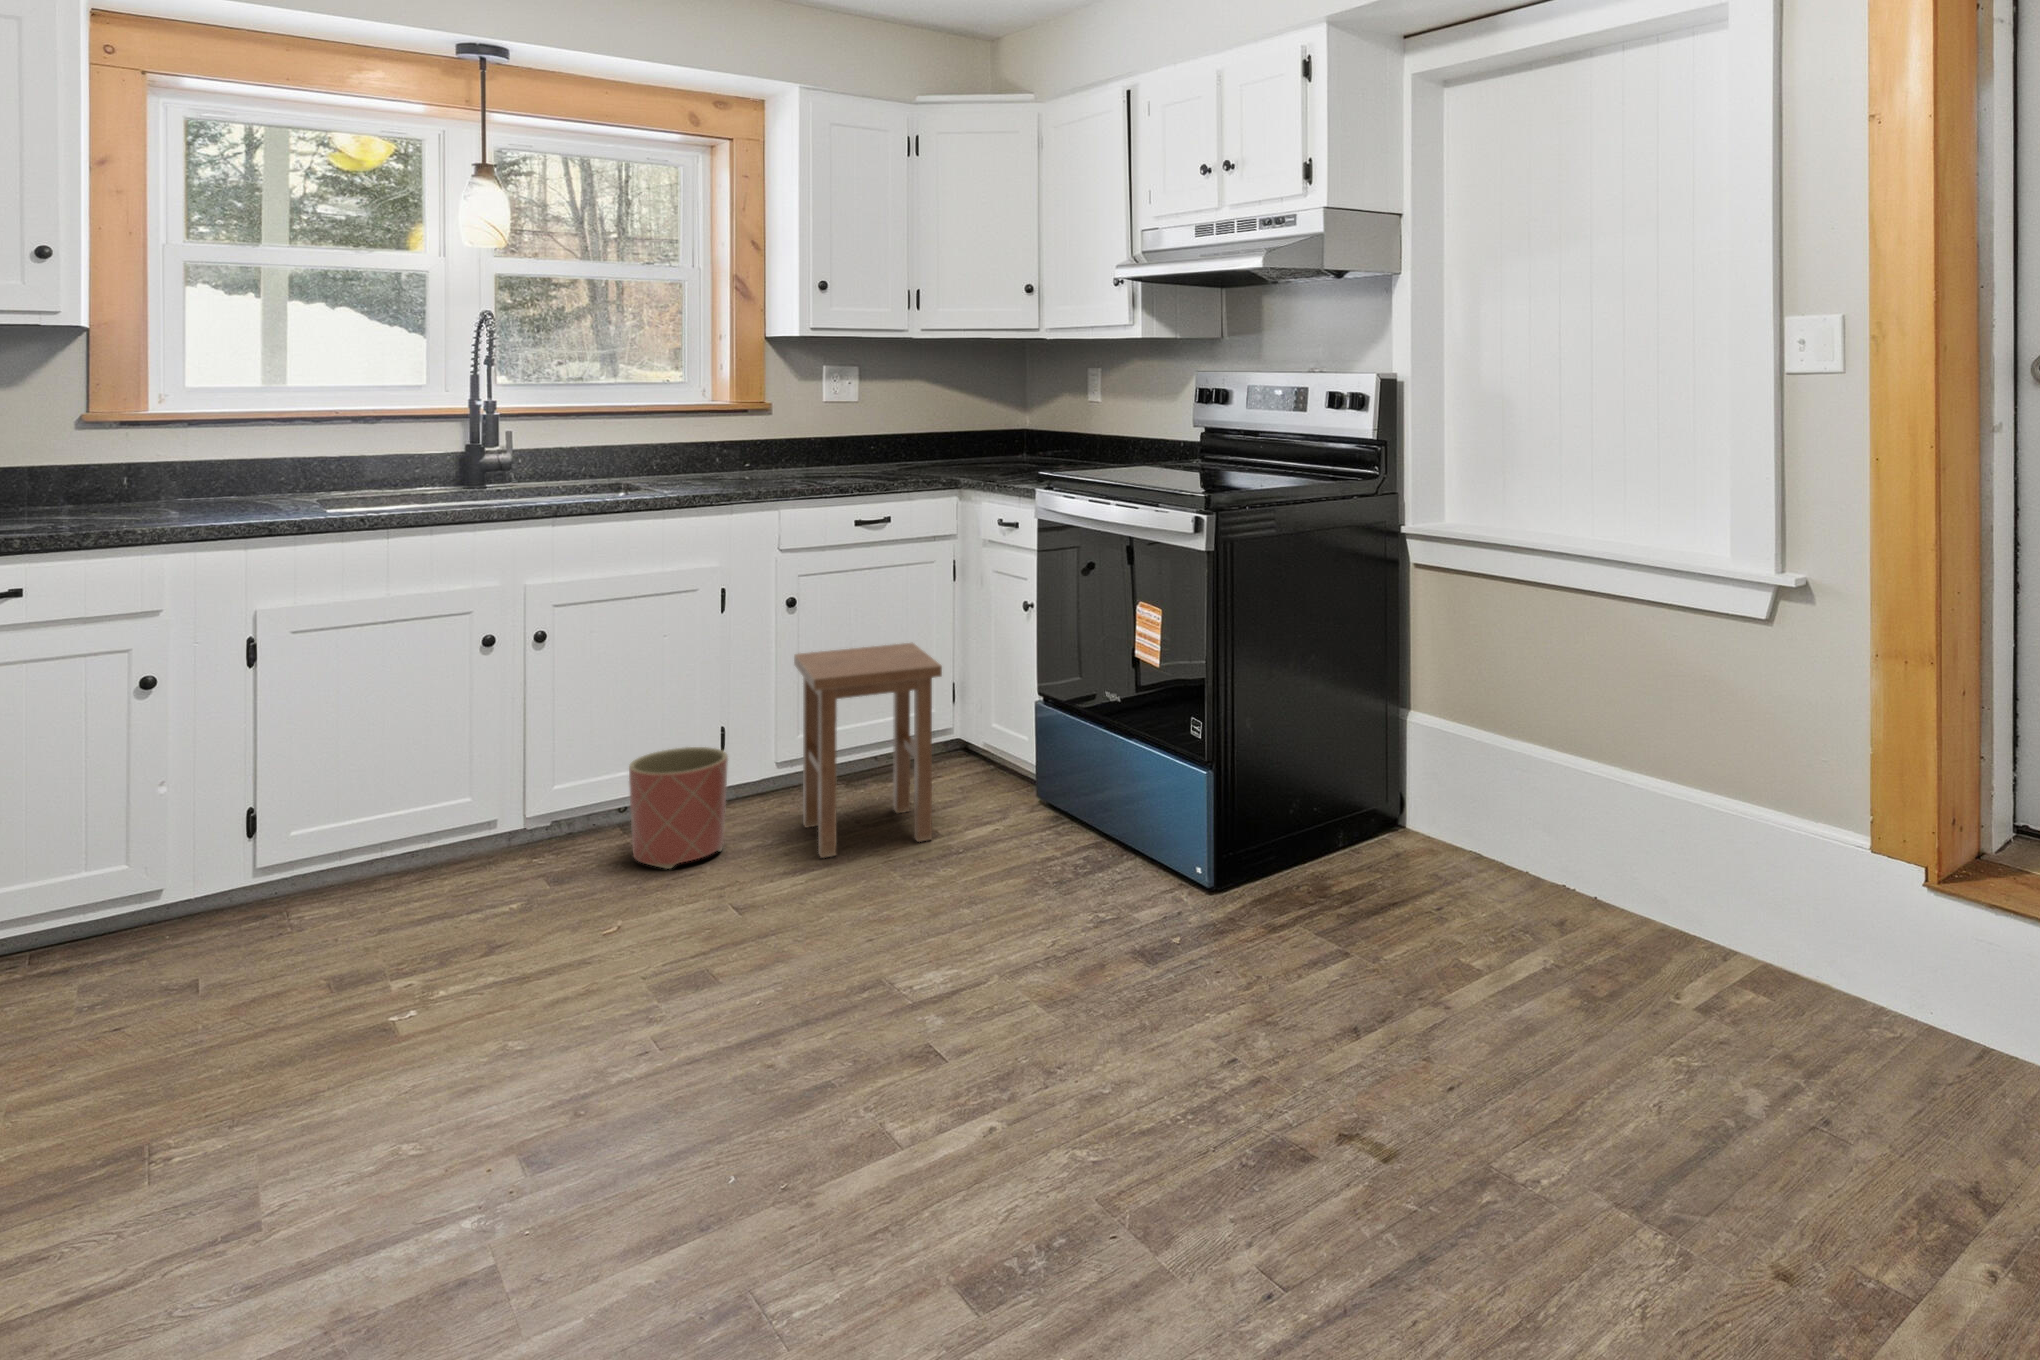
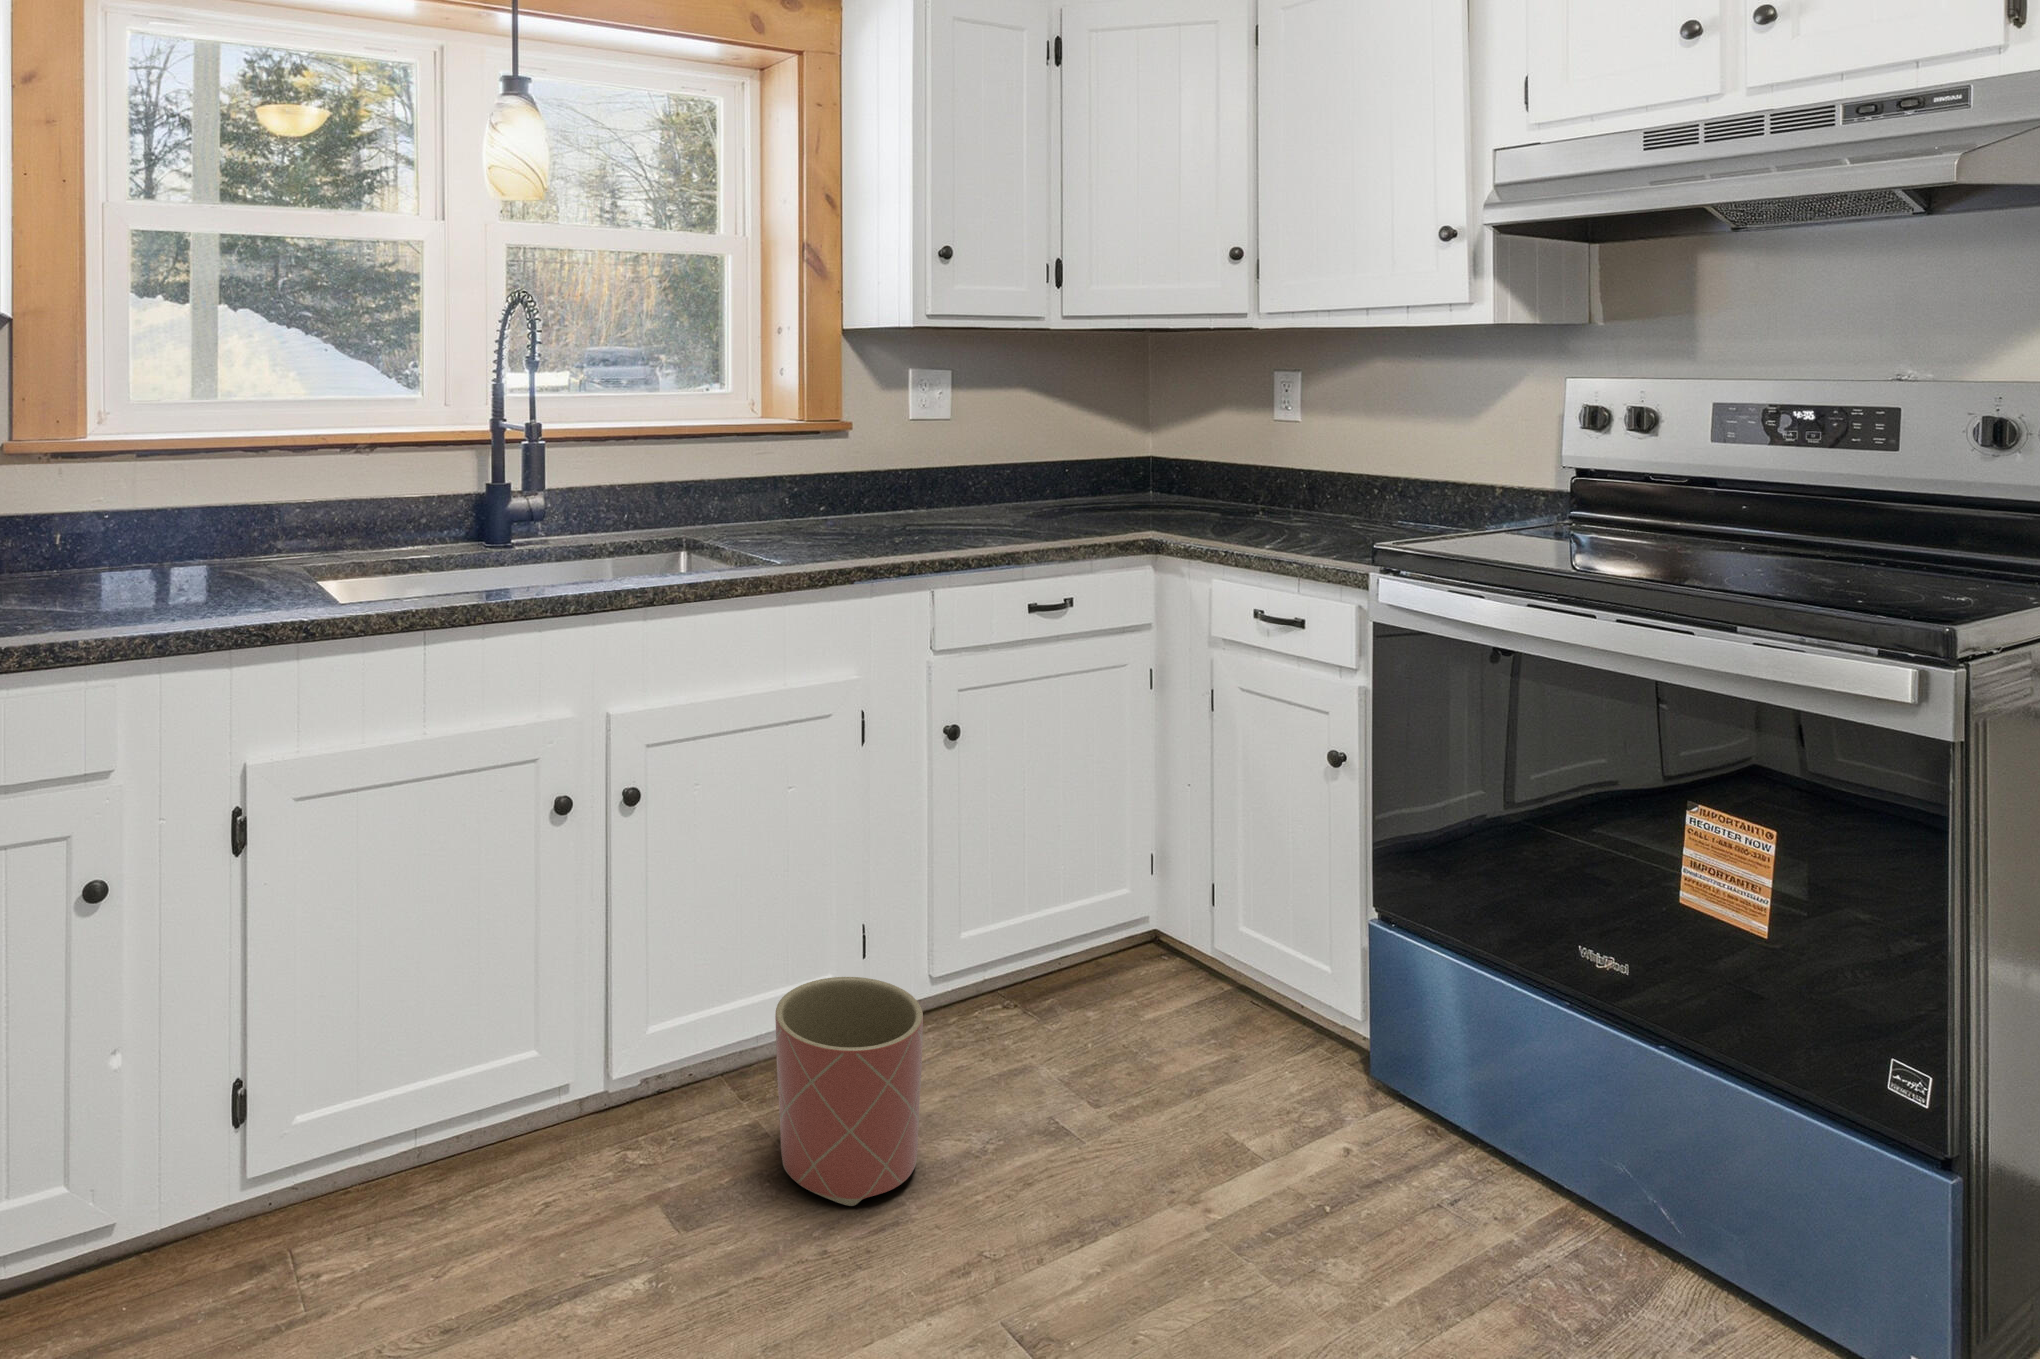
stool: present [794,643,942,858] -> none [993,810,1274,1204]

